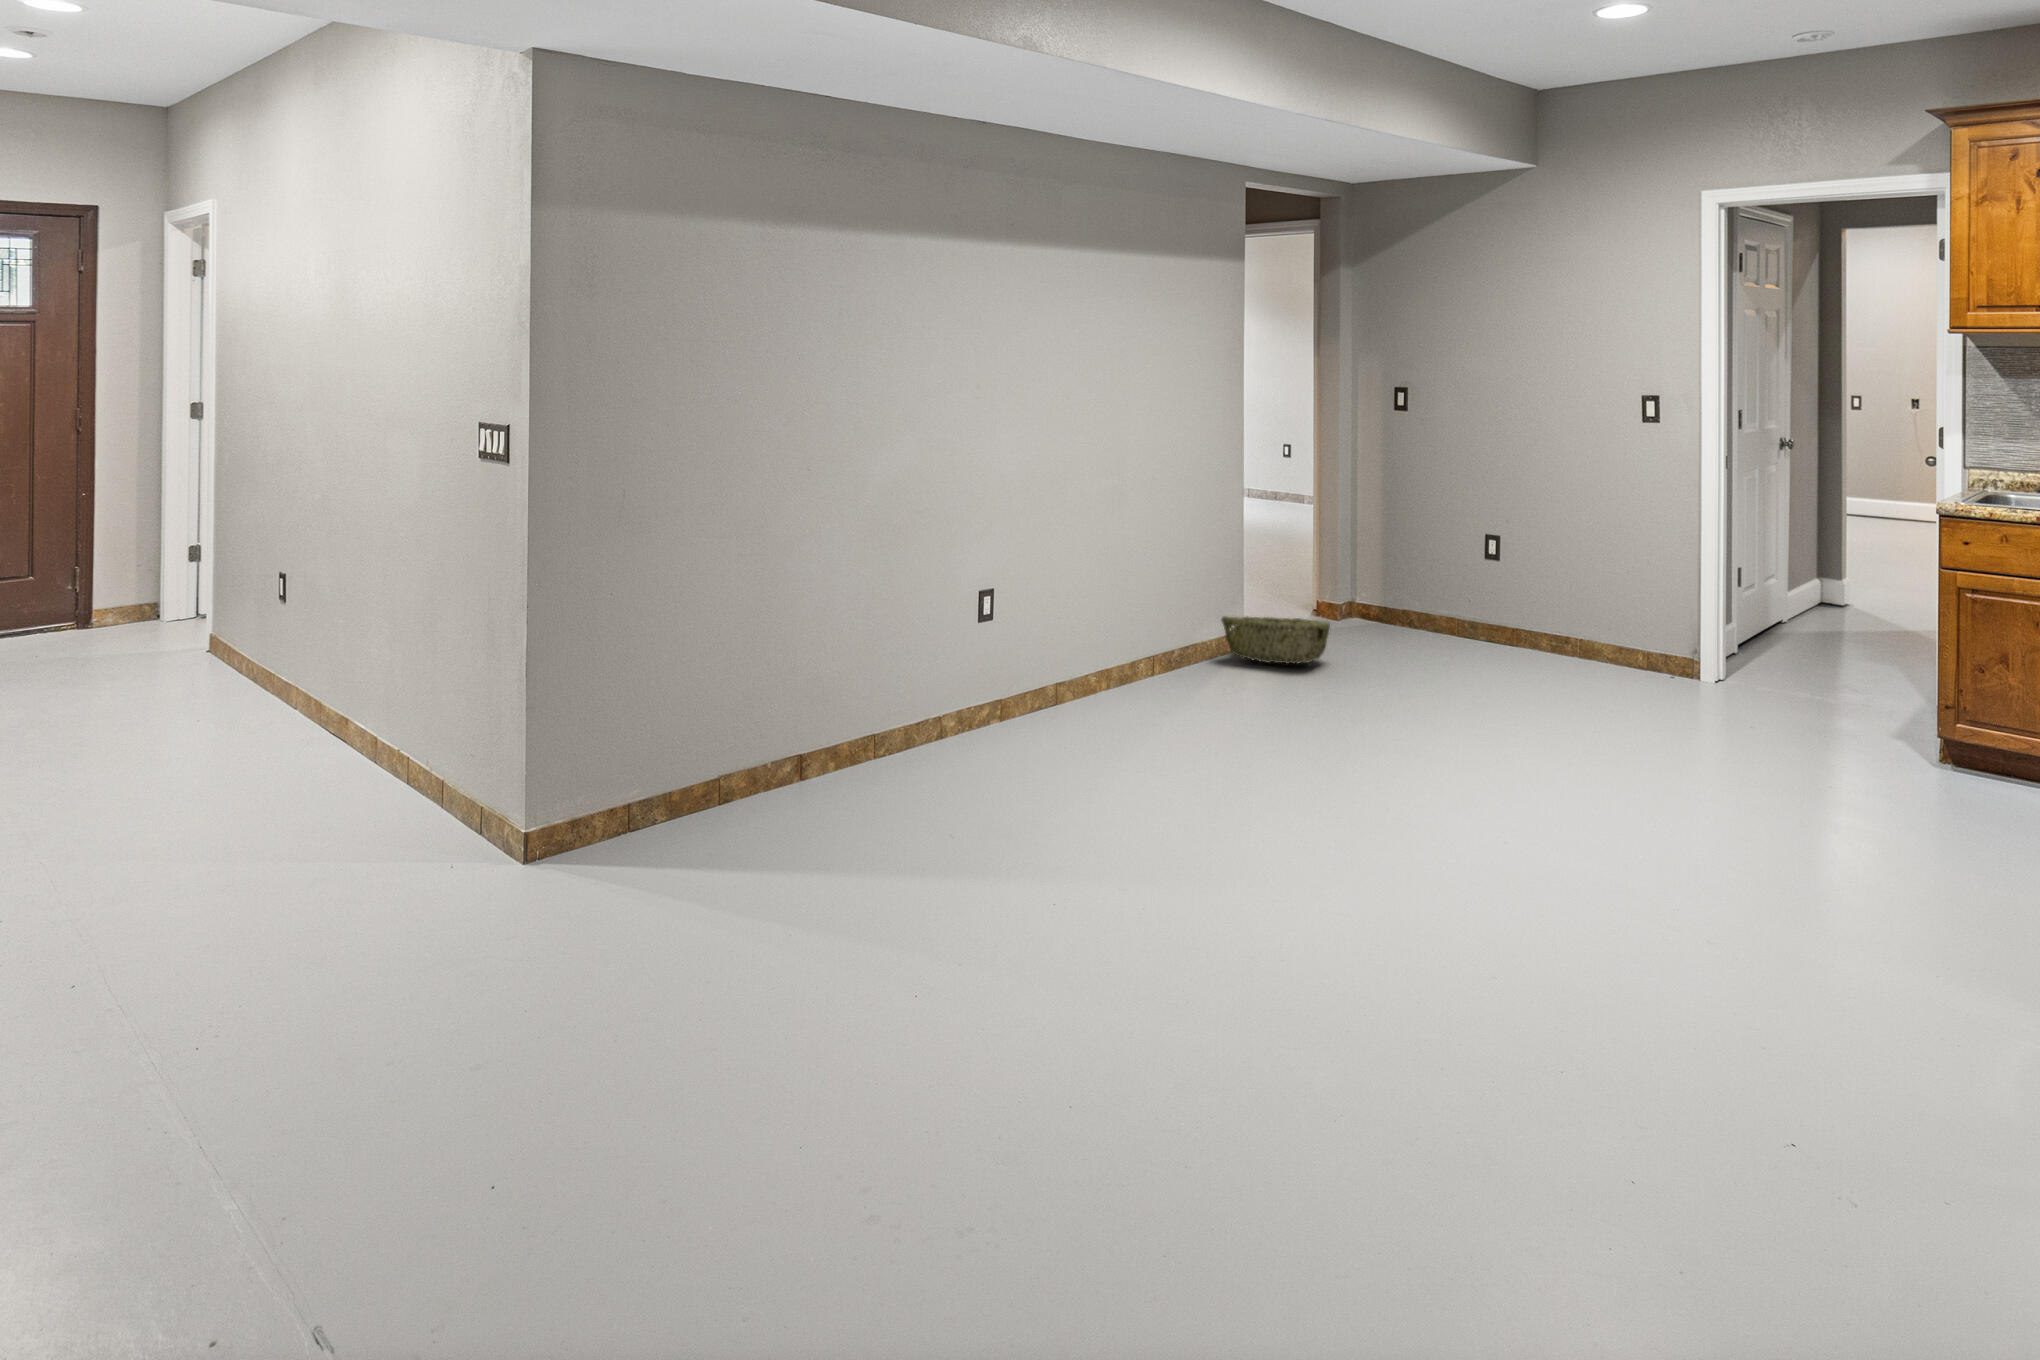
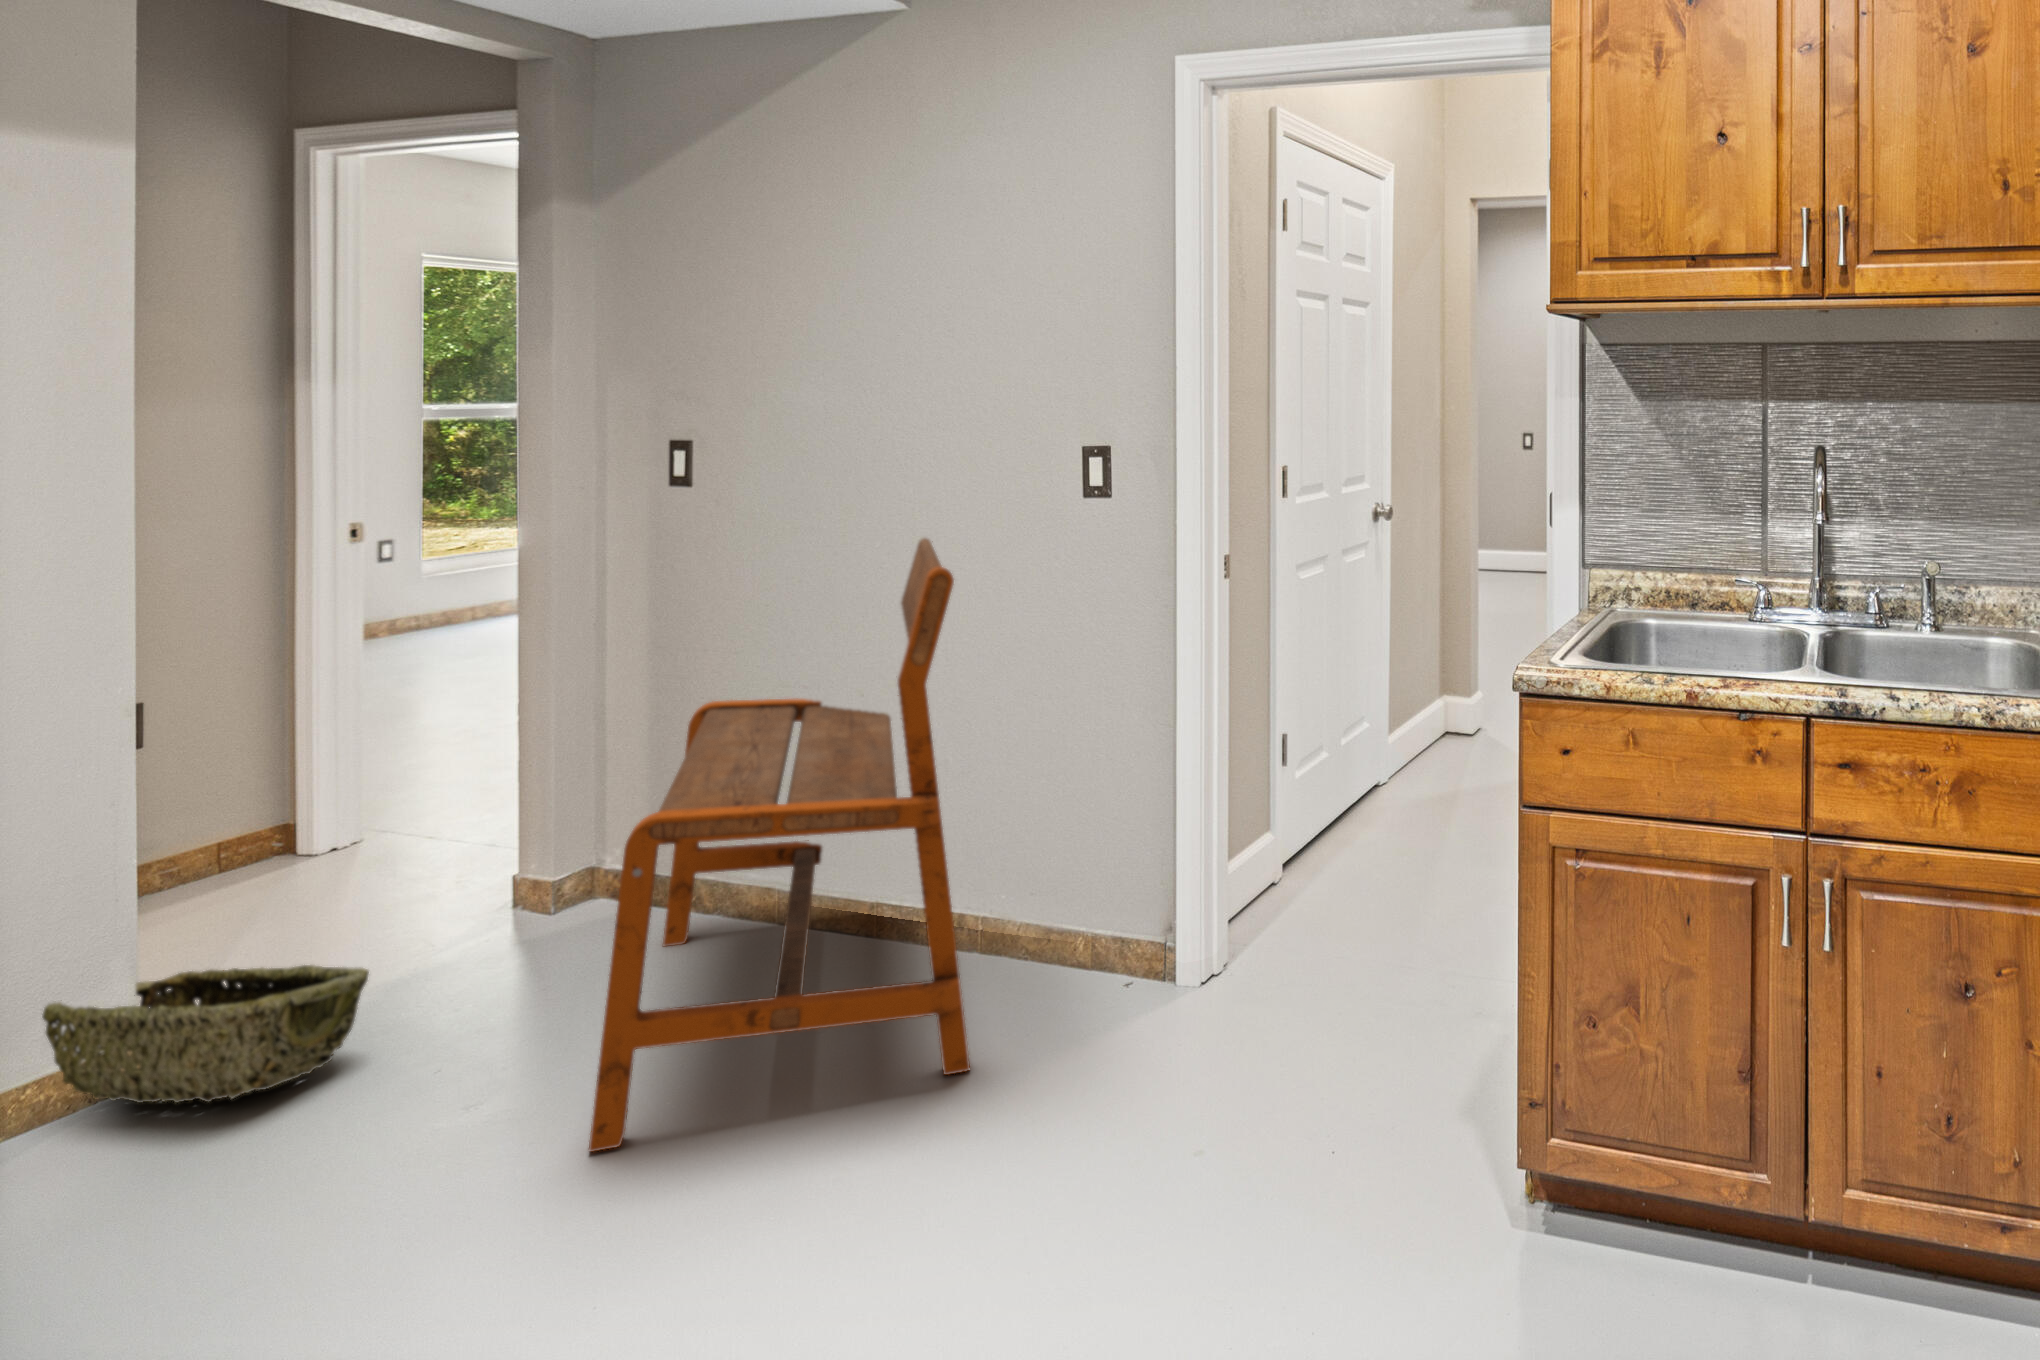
bench: none [1410,436,1618,696] -> present [589,538,970,1152]

